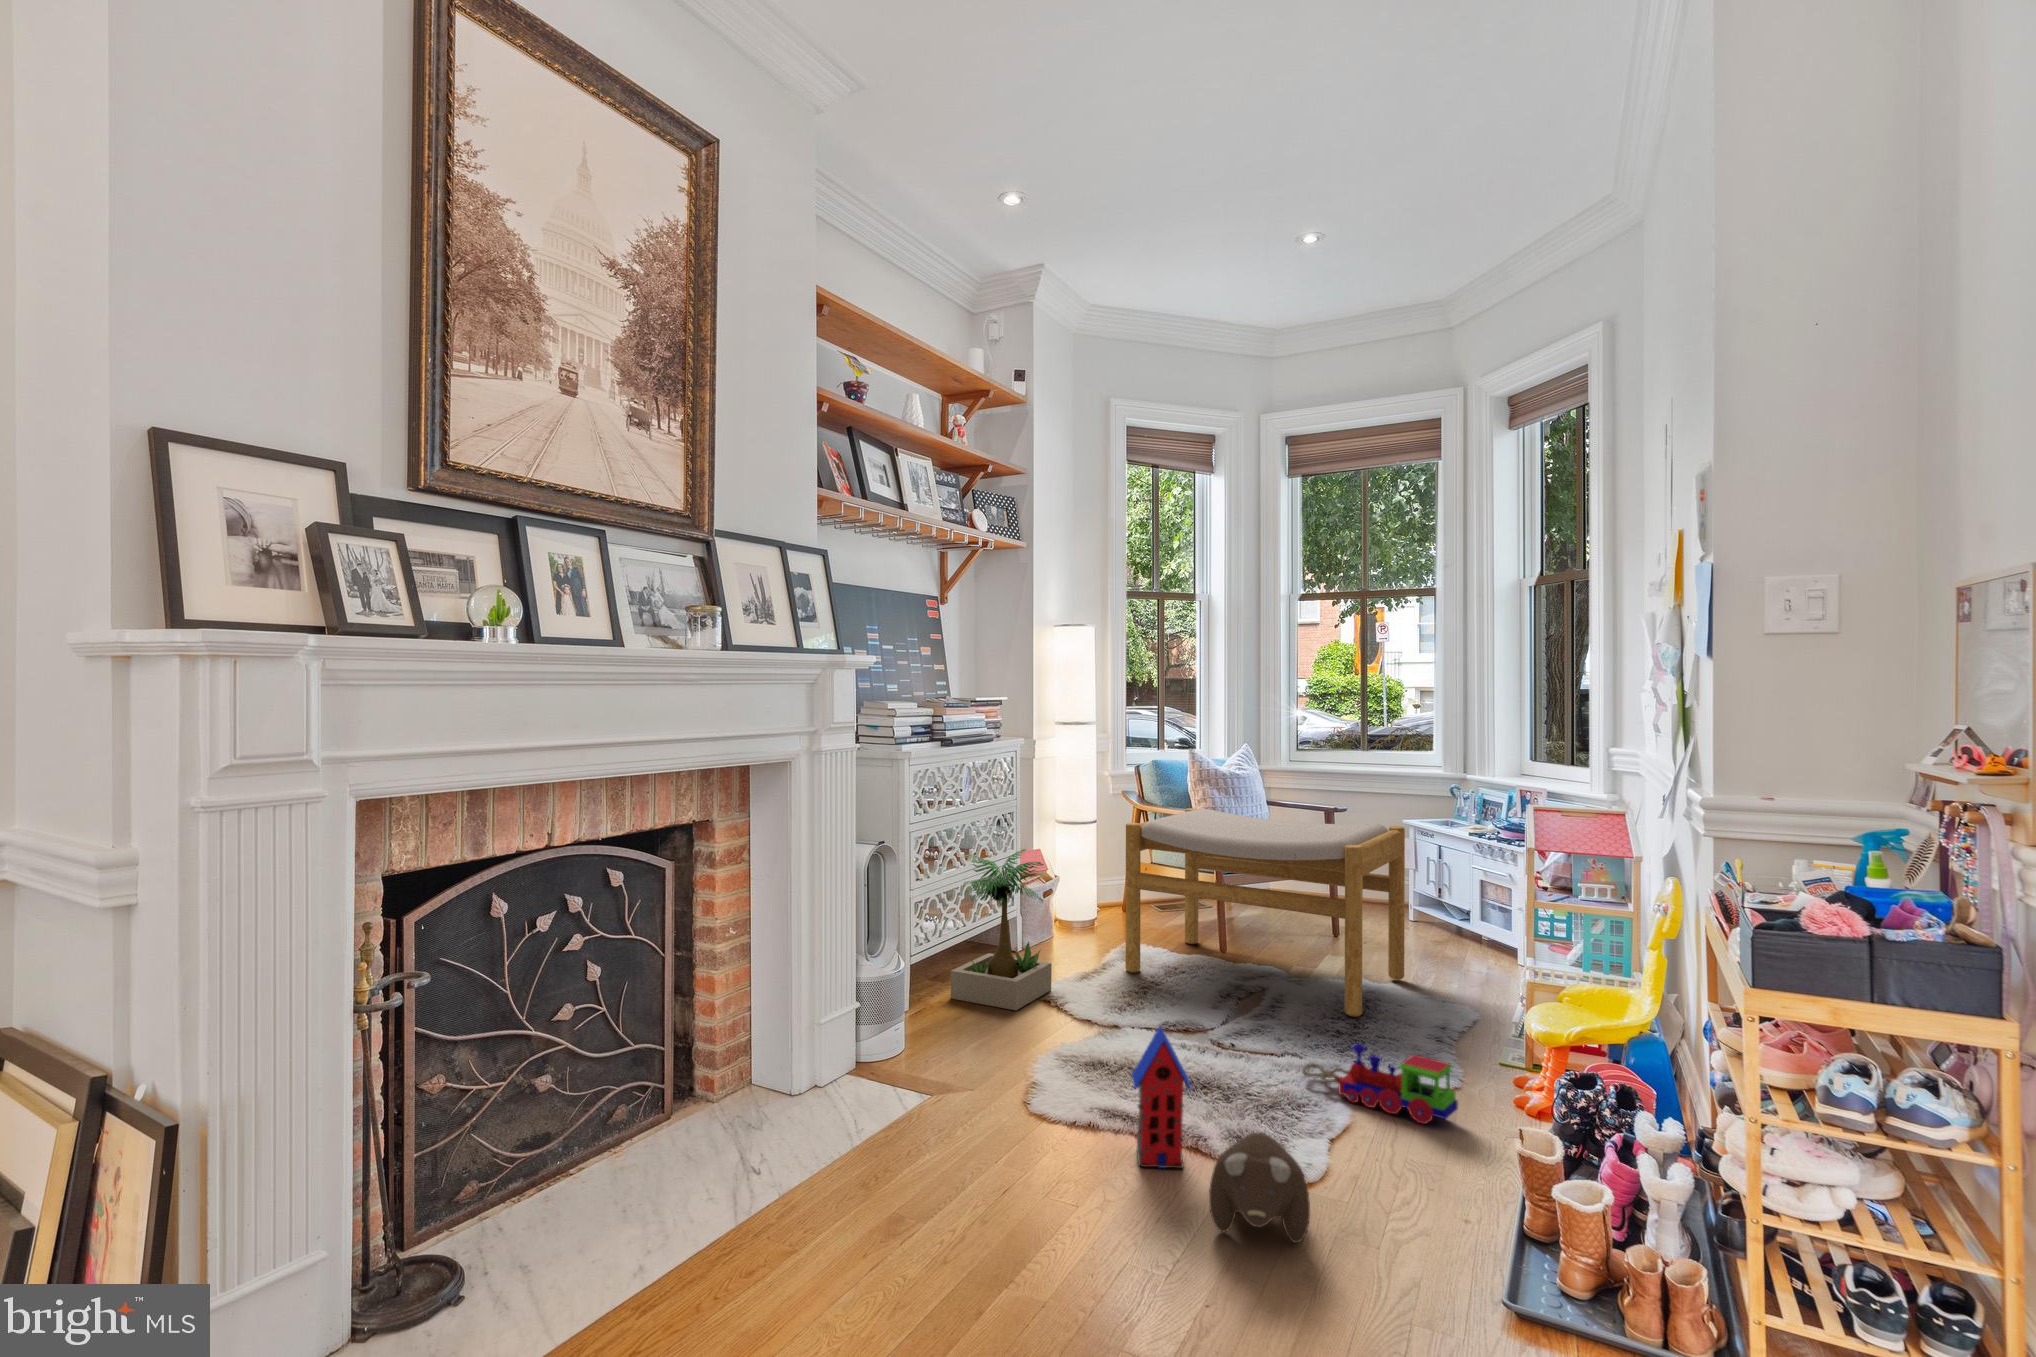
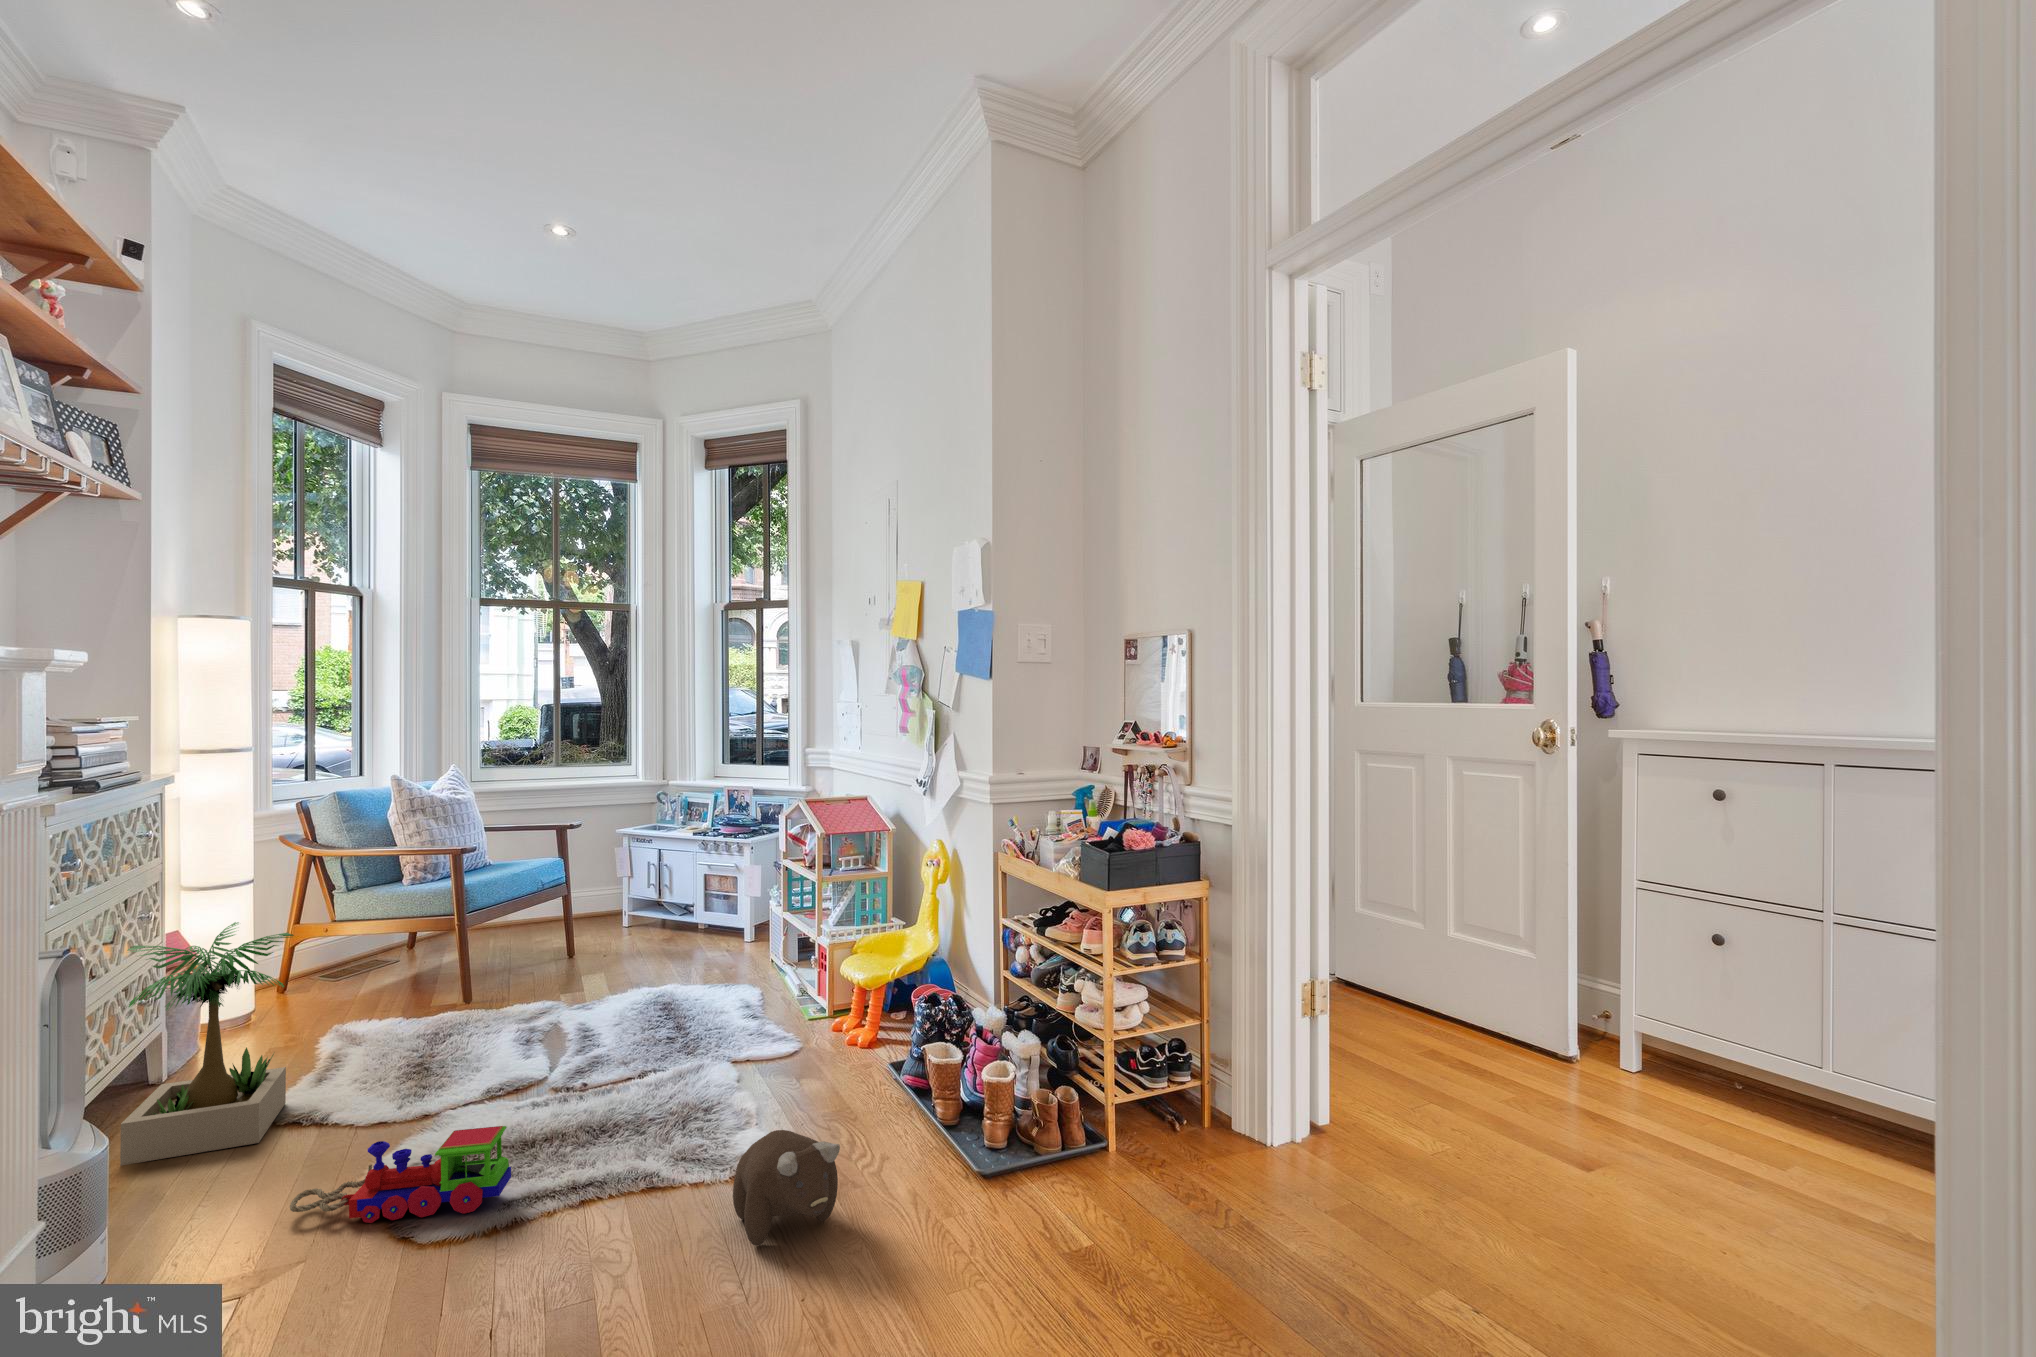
footstool: present [1126,808,1405,1017] -> none [368,831,677,1053]
toy house: present [1132,1027,1191,1168] -> none [588,1067,670,1231]
toy train: present [1302,1043,1458,1124] -> present [290,1126,511,1223]

